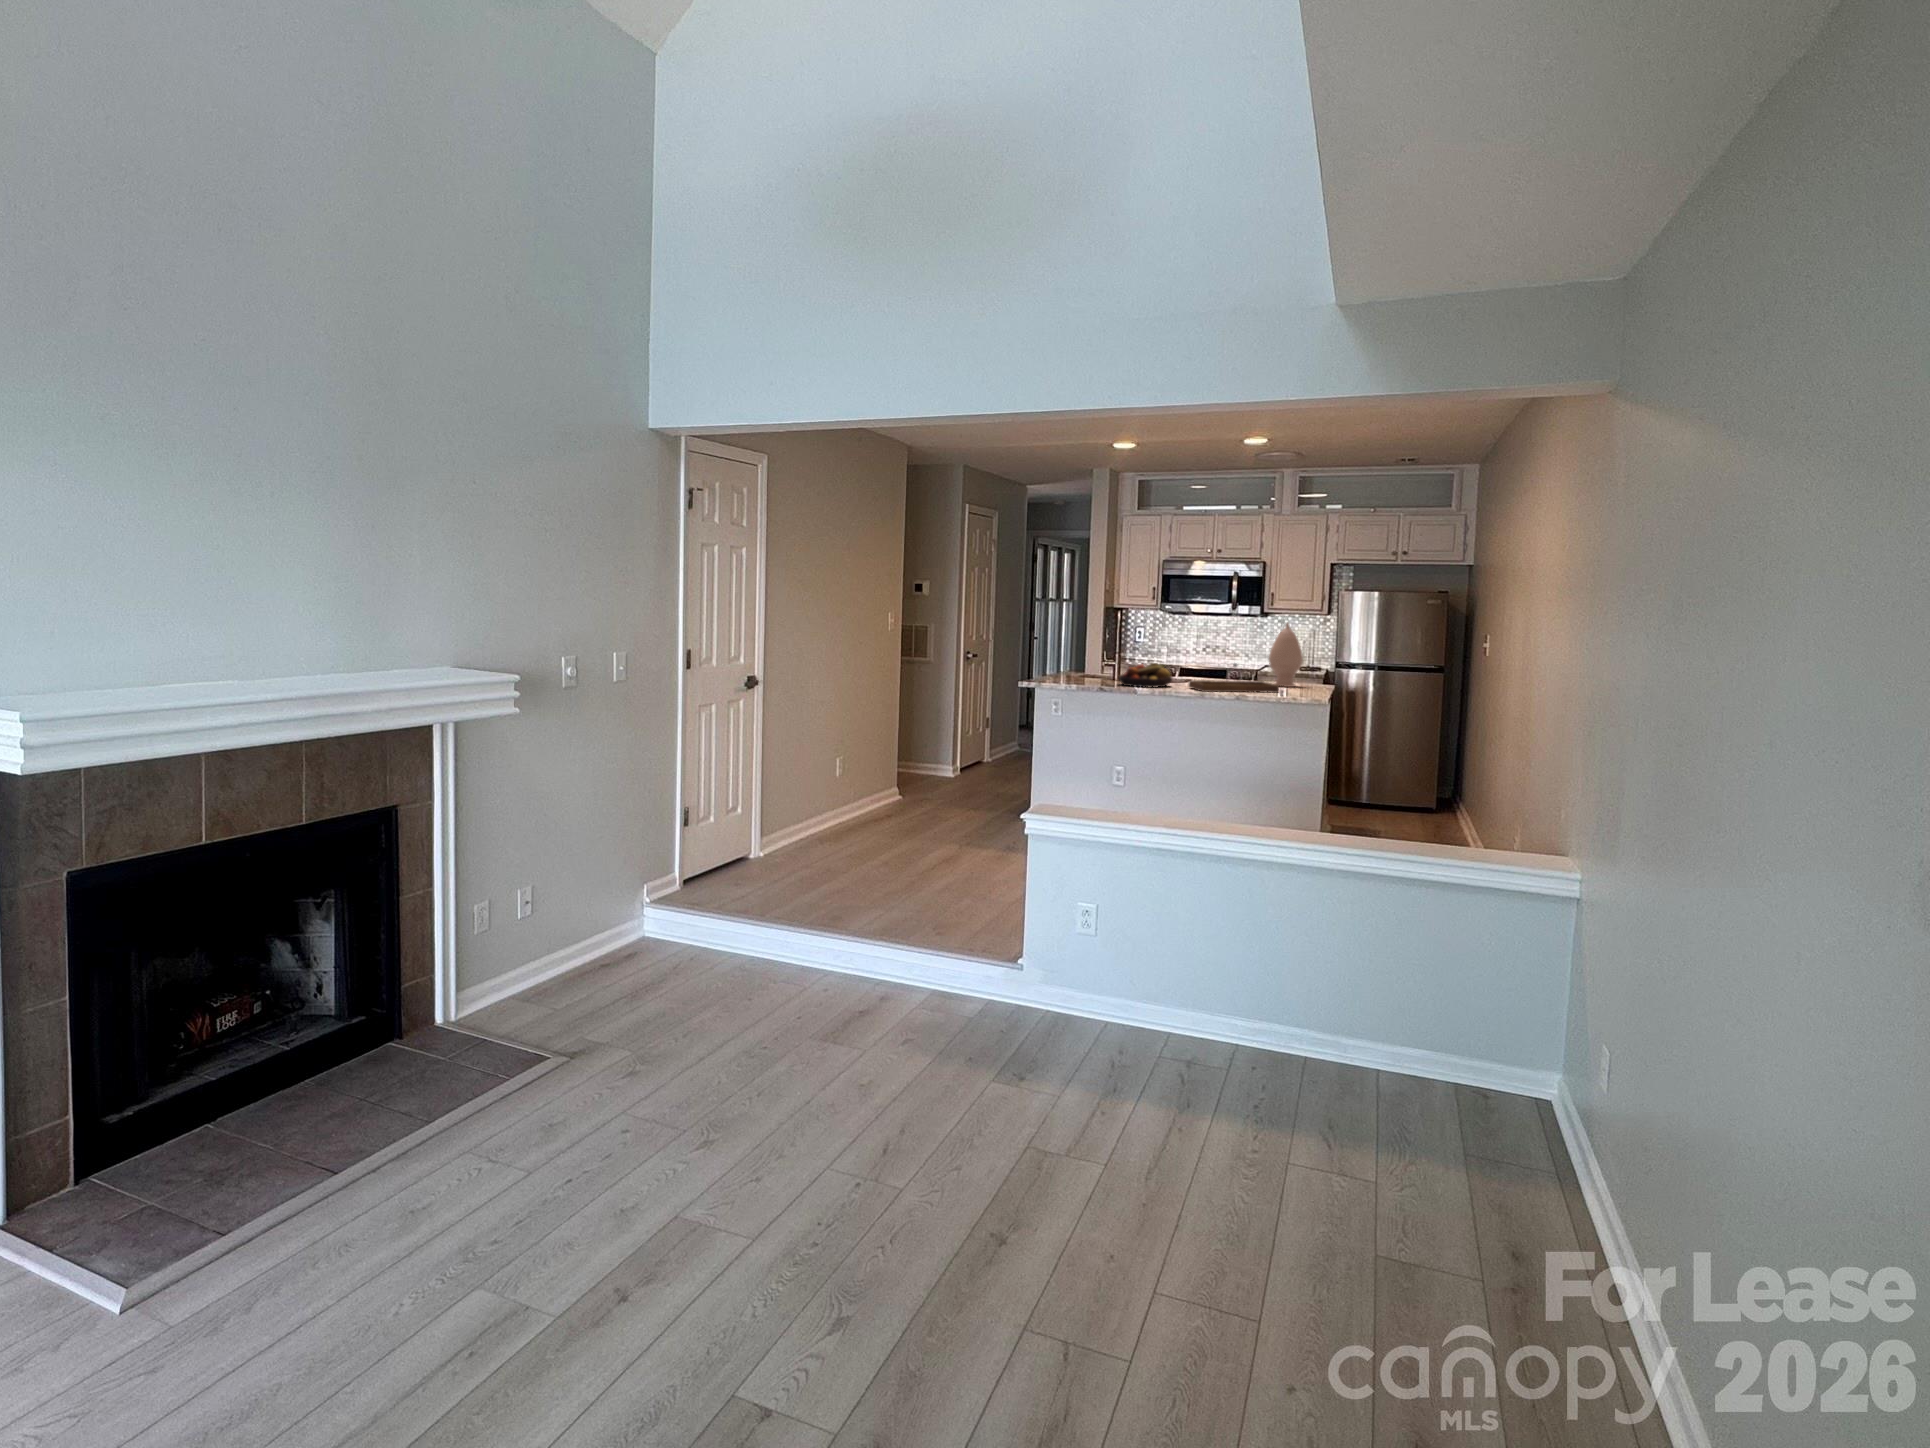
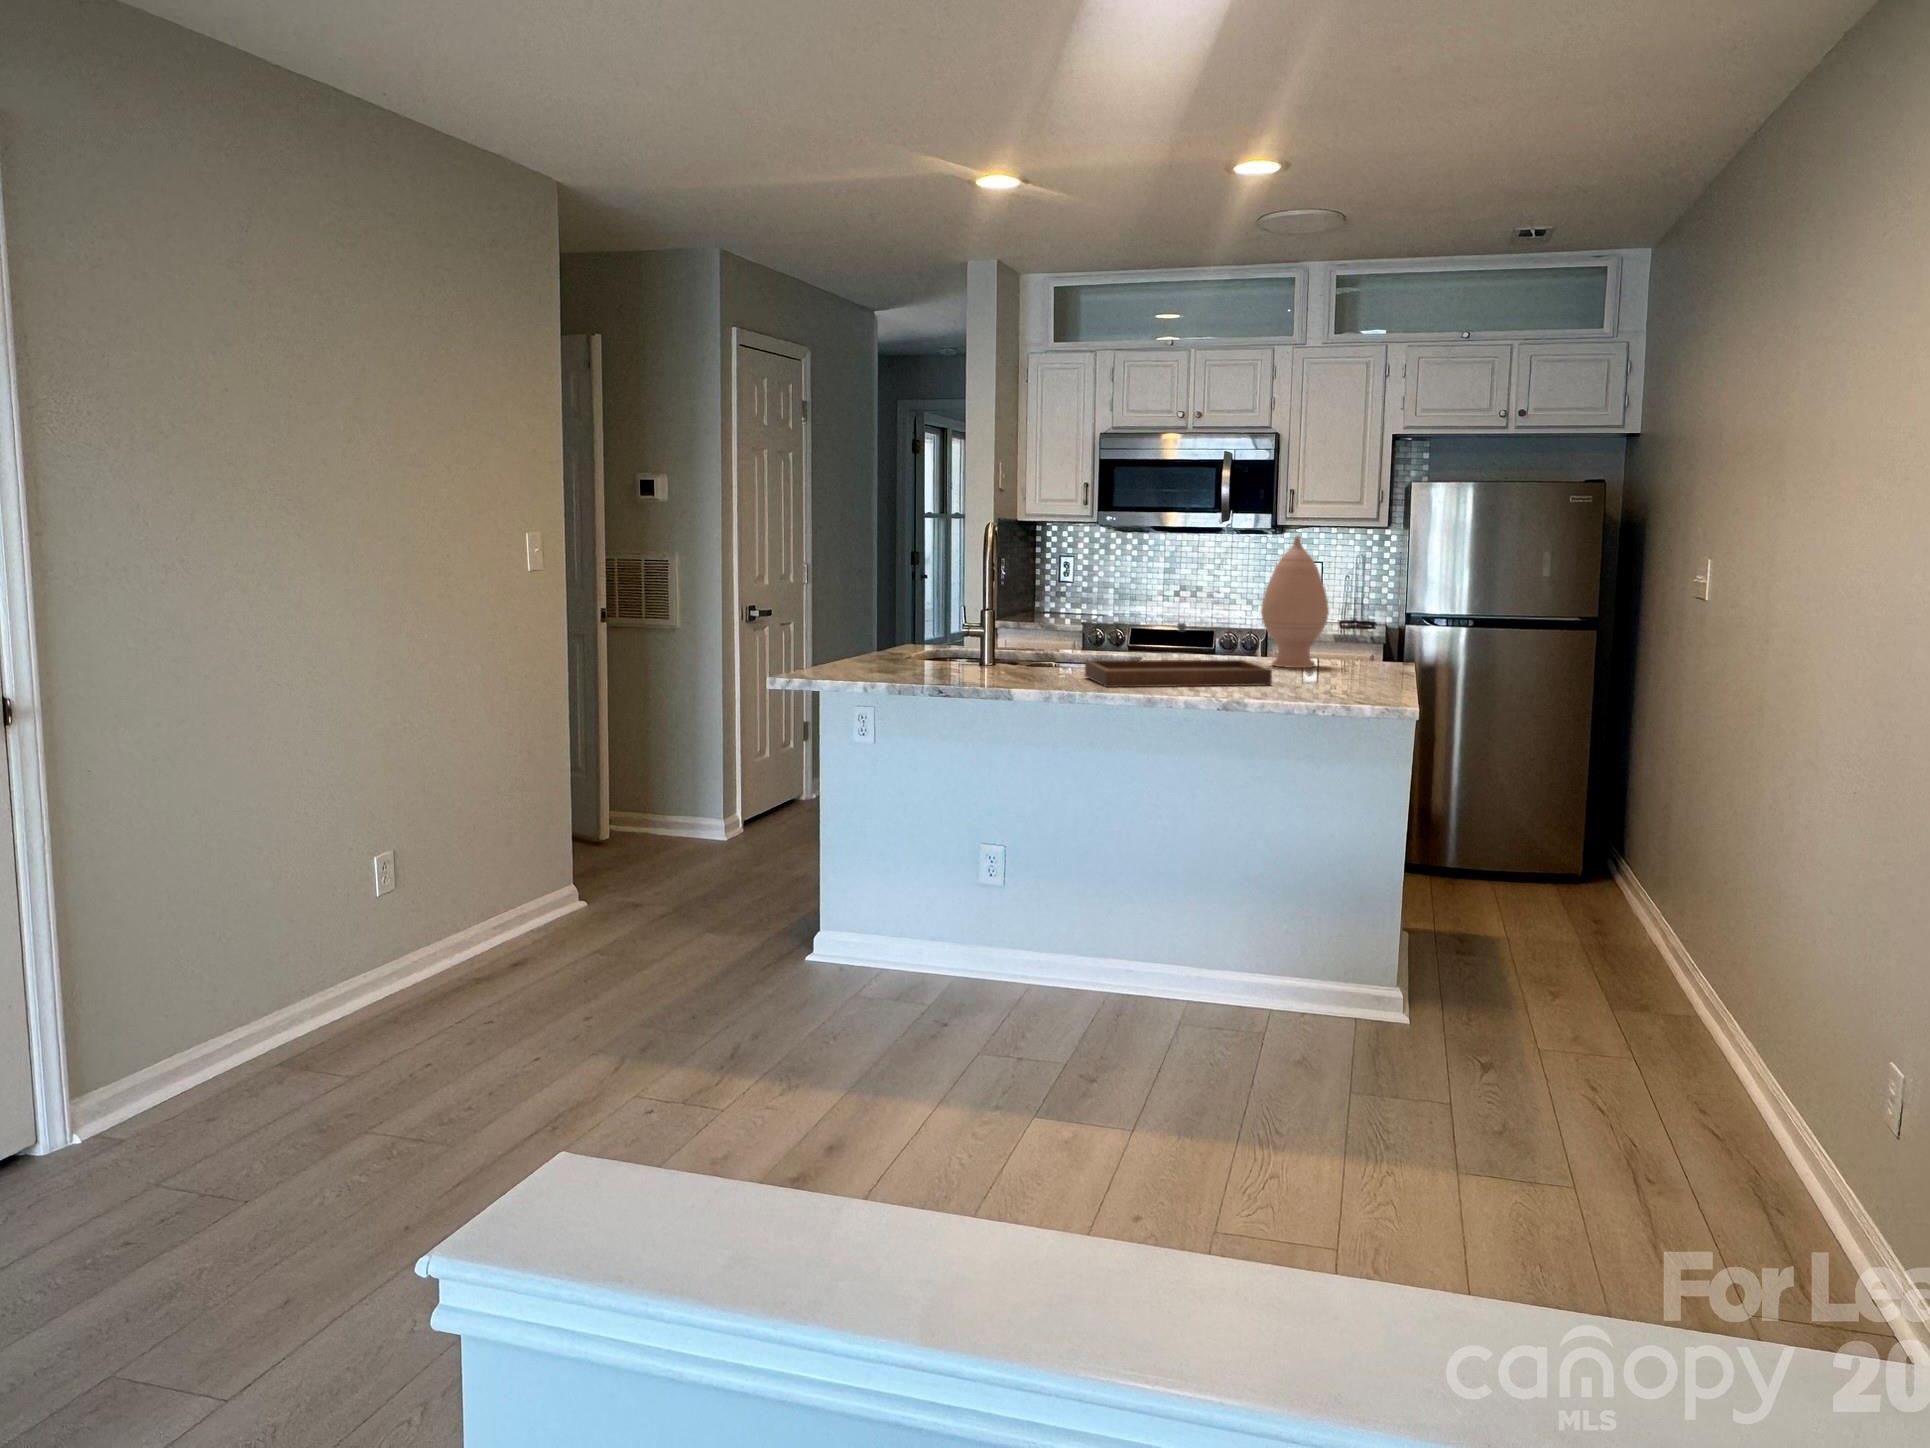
fruit bowl: present [1119,663,1172,688] -> none [942,624,1055,678]

